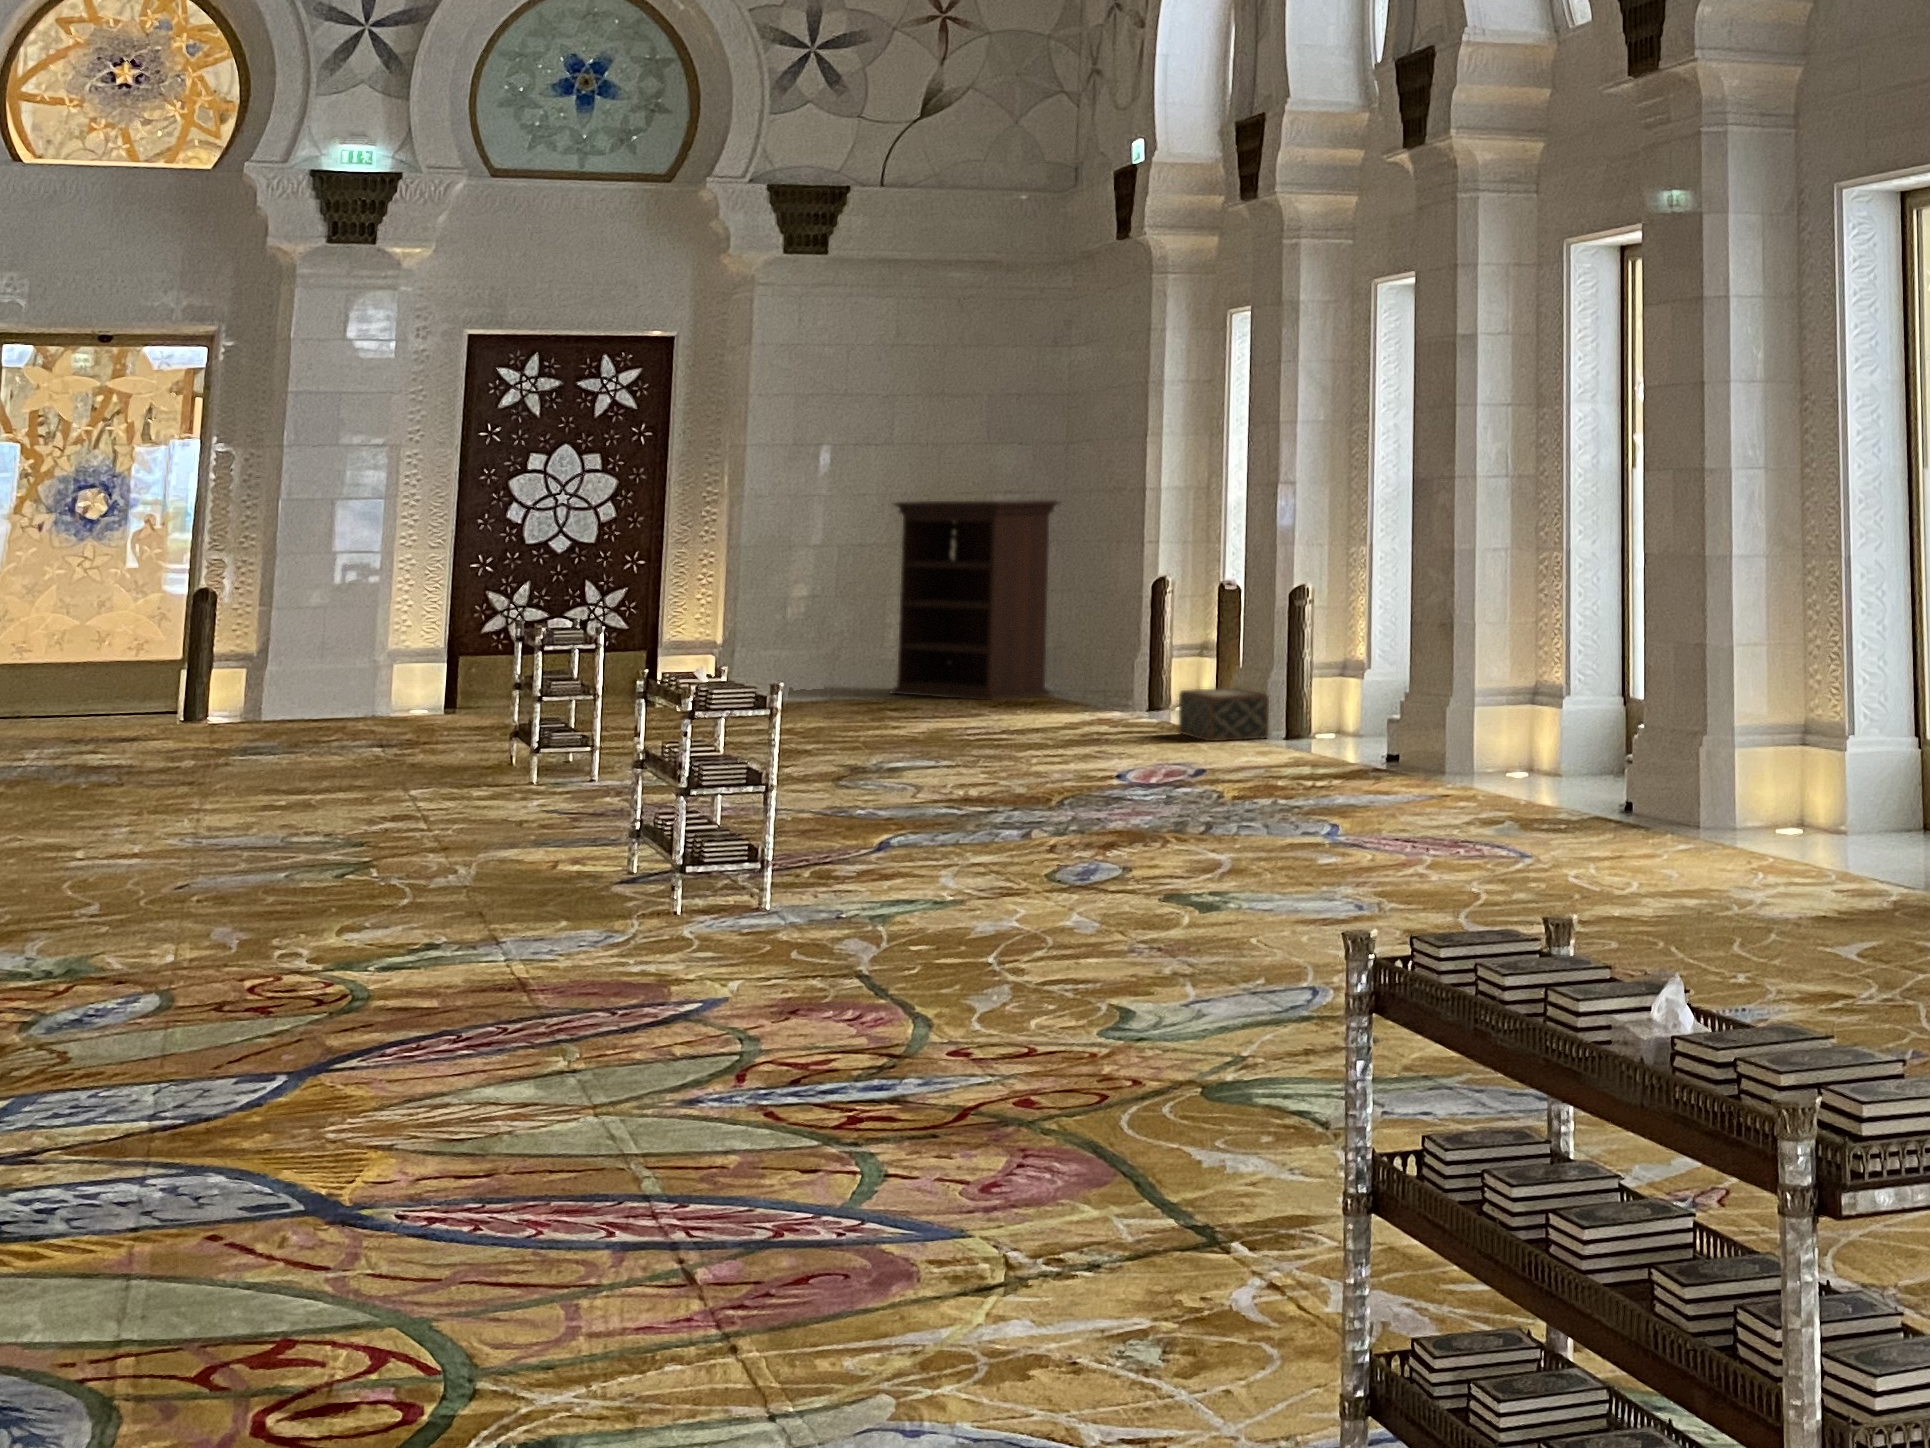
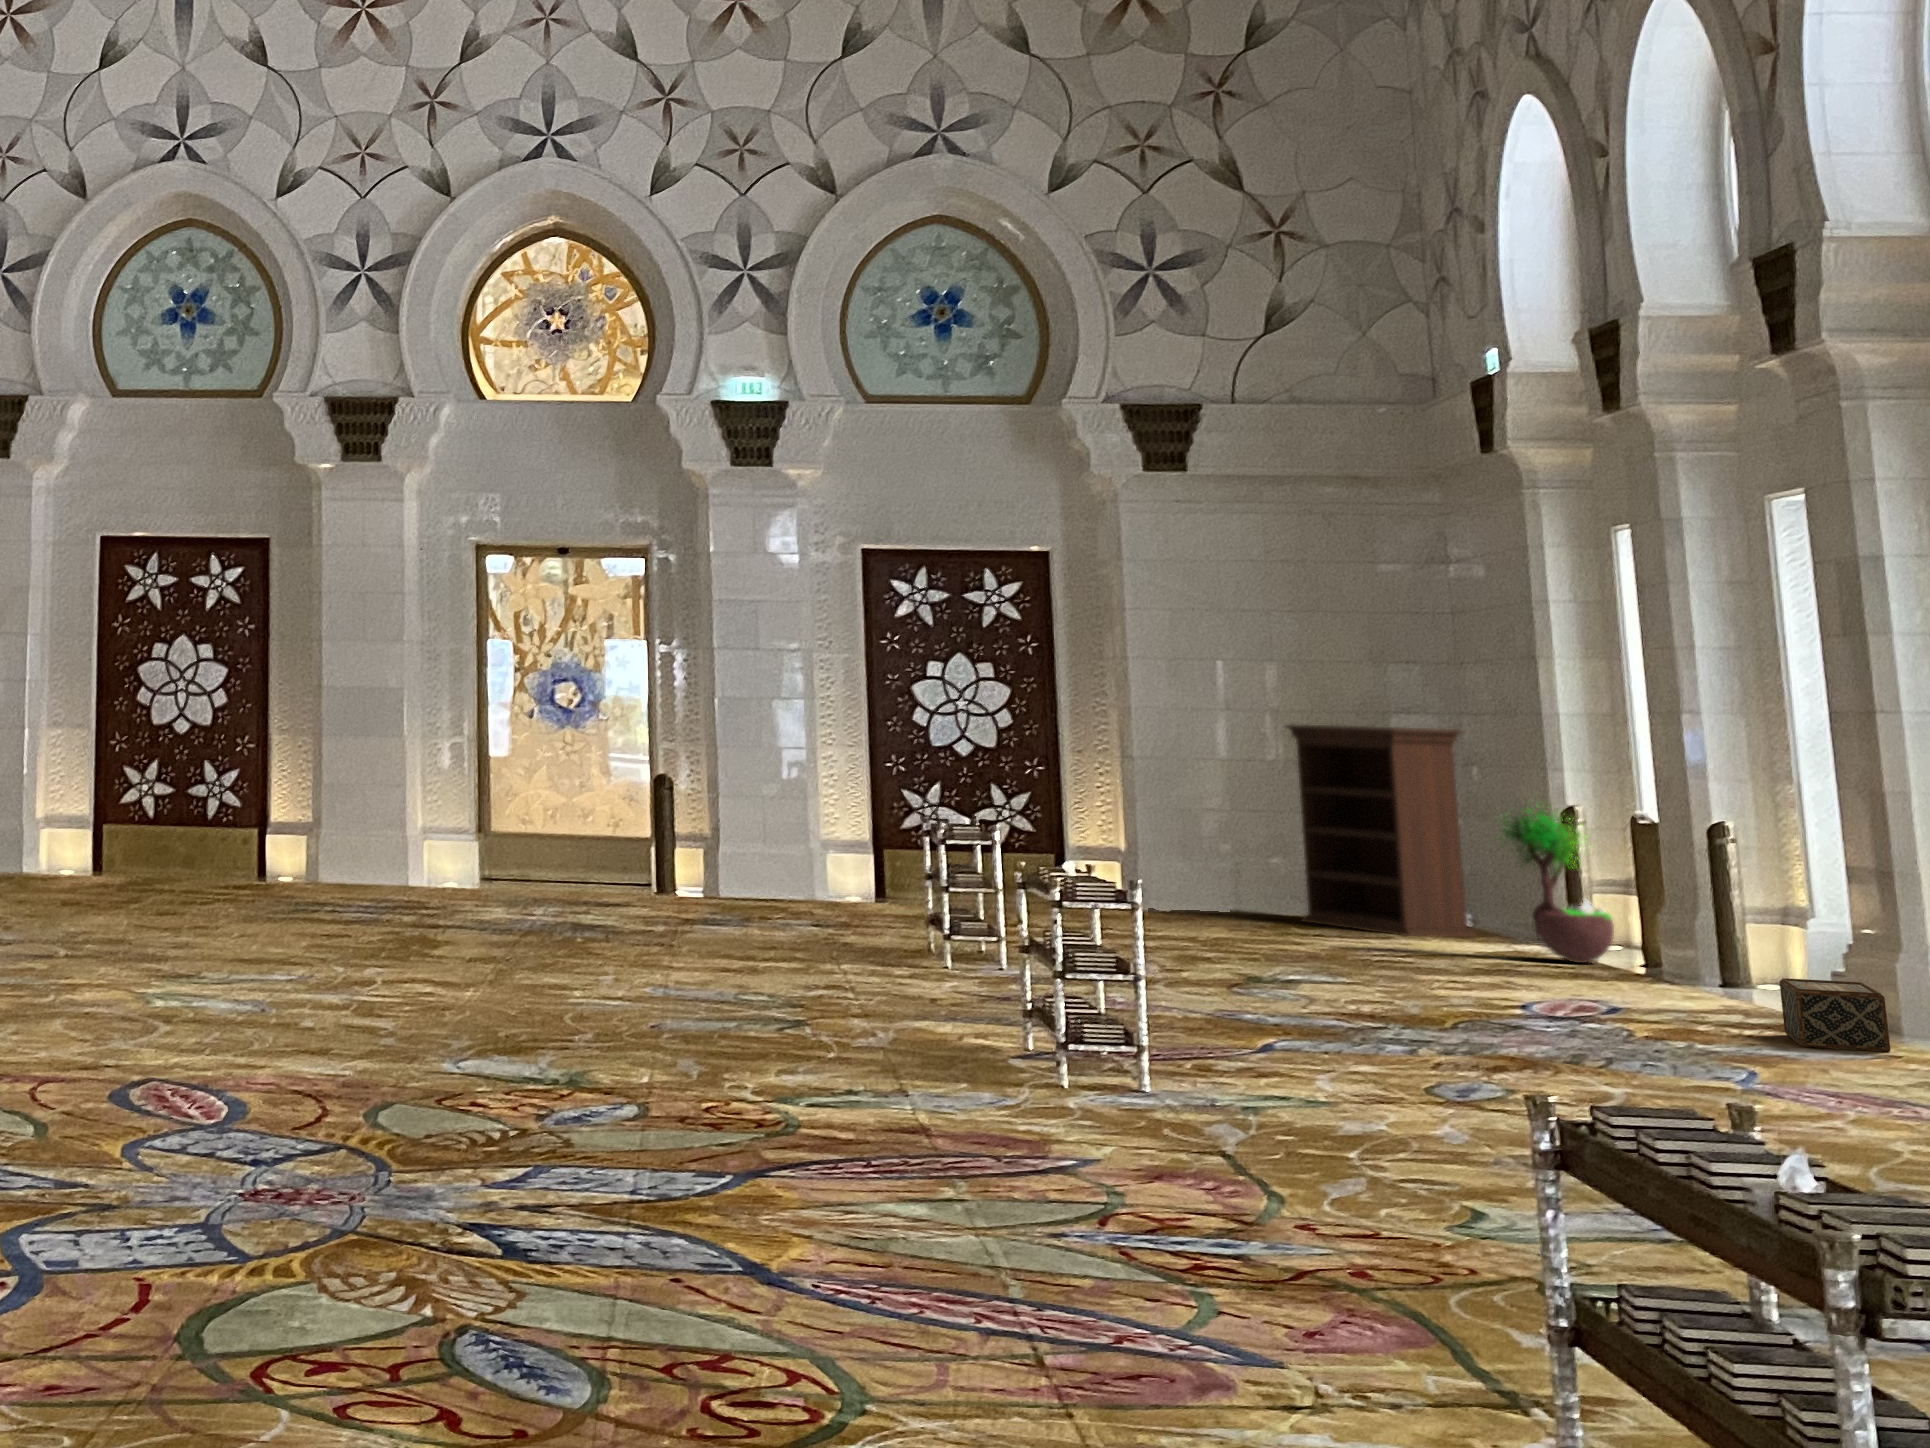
potted tree: none [1084,557,1182,714] -> present [1501,804,1614,963]
woven basket: present [1179,688,1269,741] -> present [1780,978,1891,1052]

